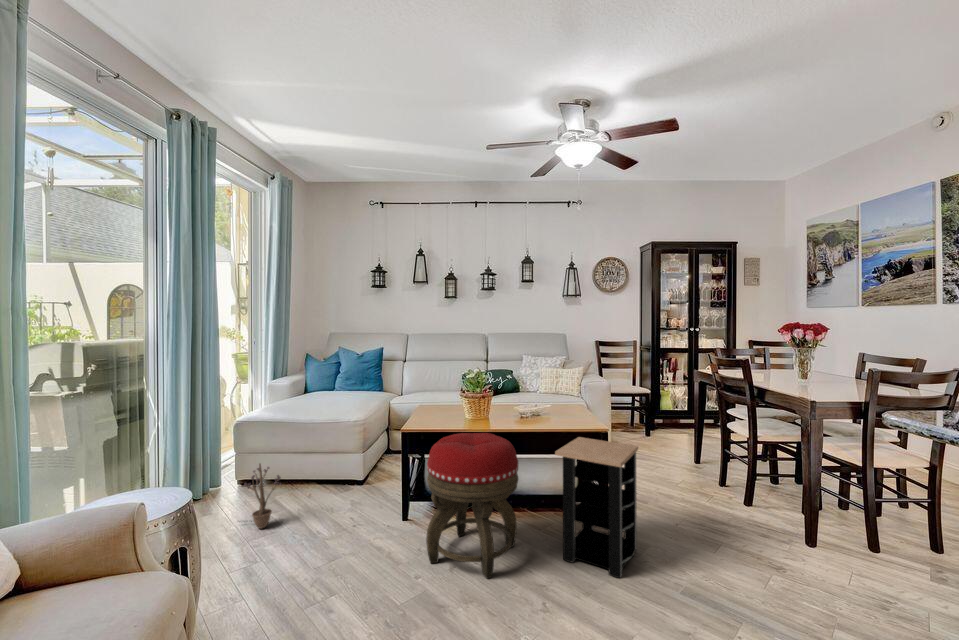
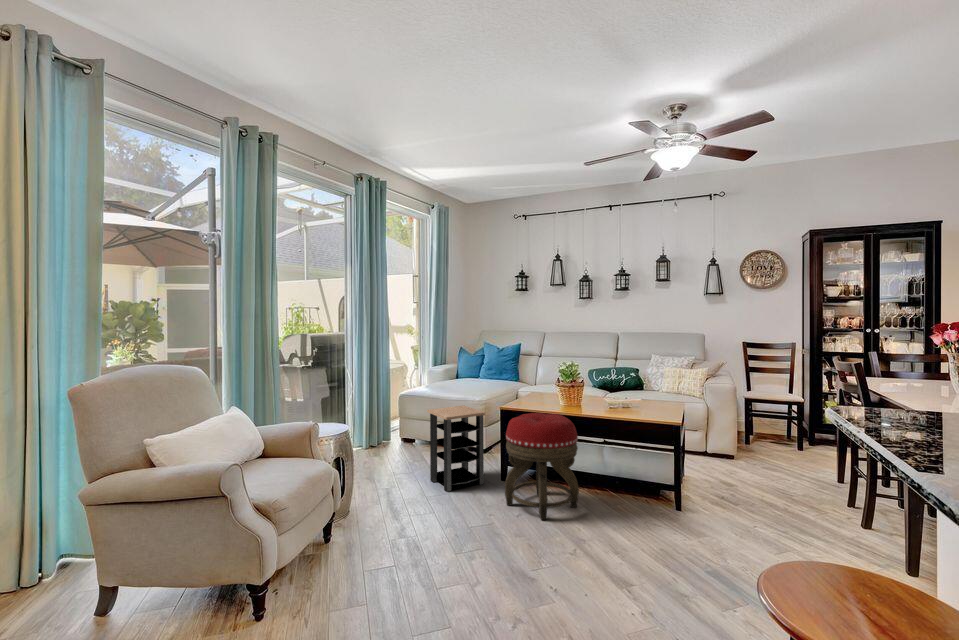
side table: present [555,437,638,578] -> present [427,405,485,492]
decorative plant: present [244,464,282,529] -> none [394,423,421,469]

